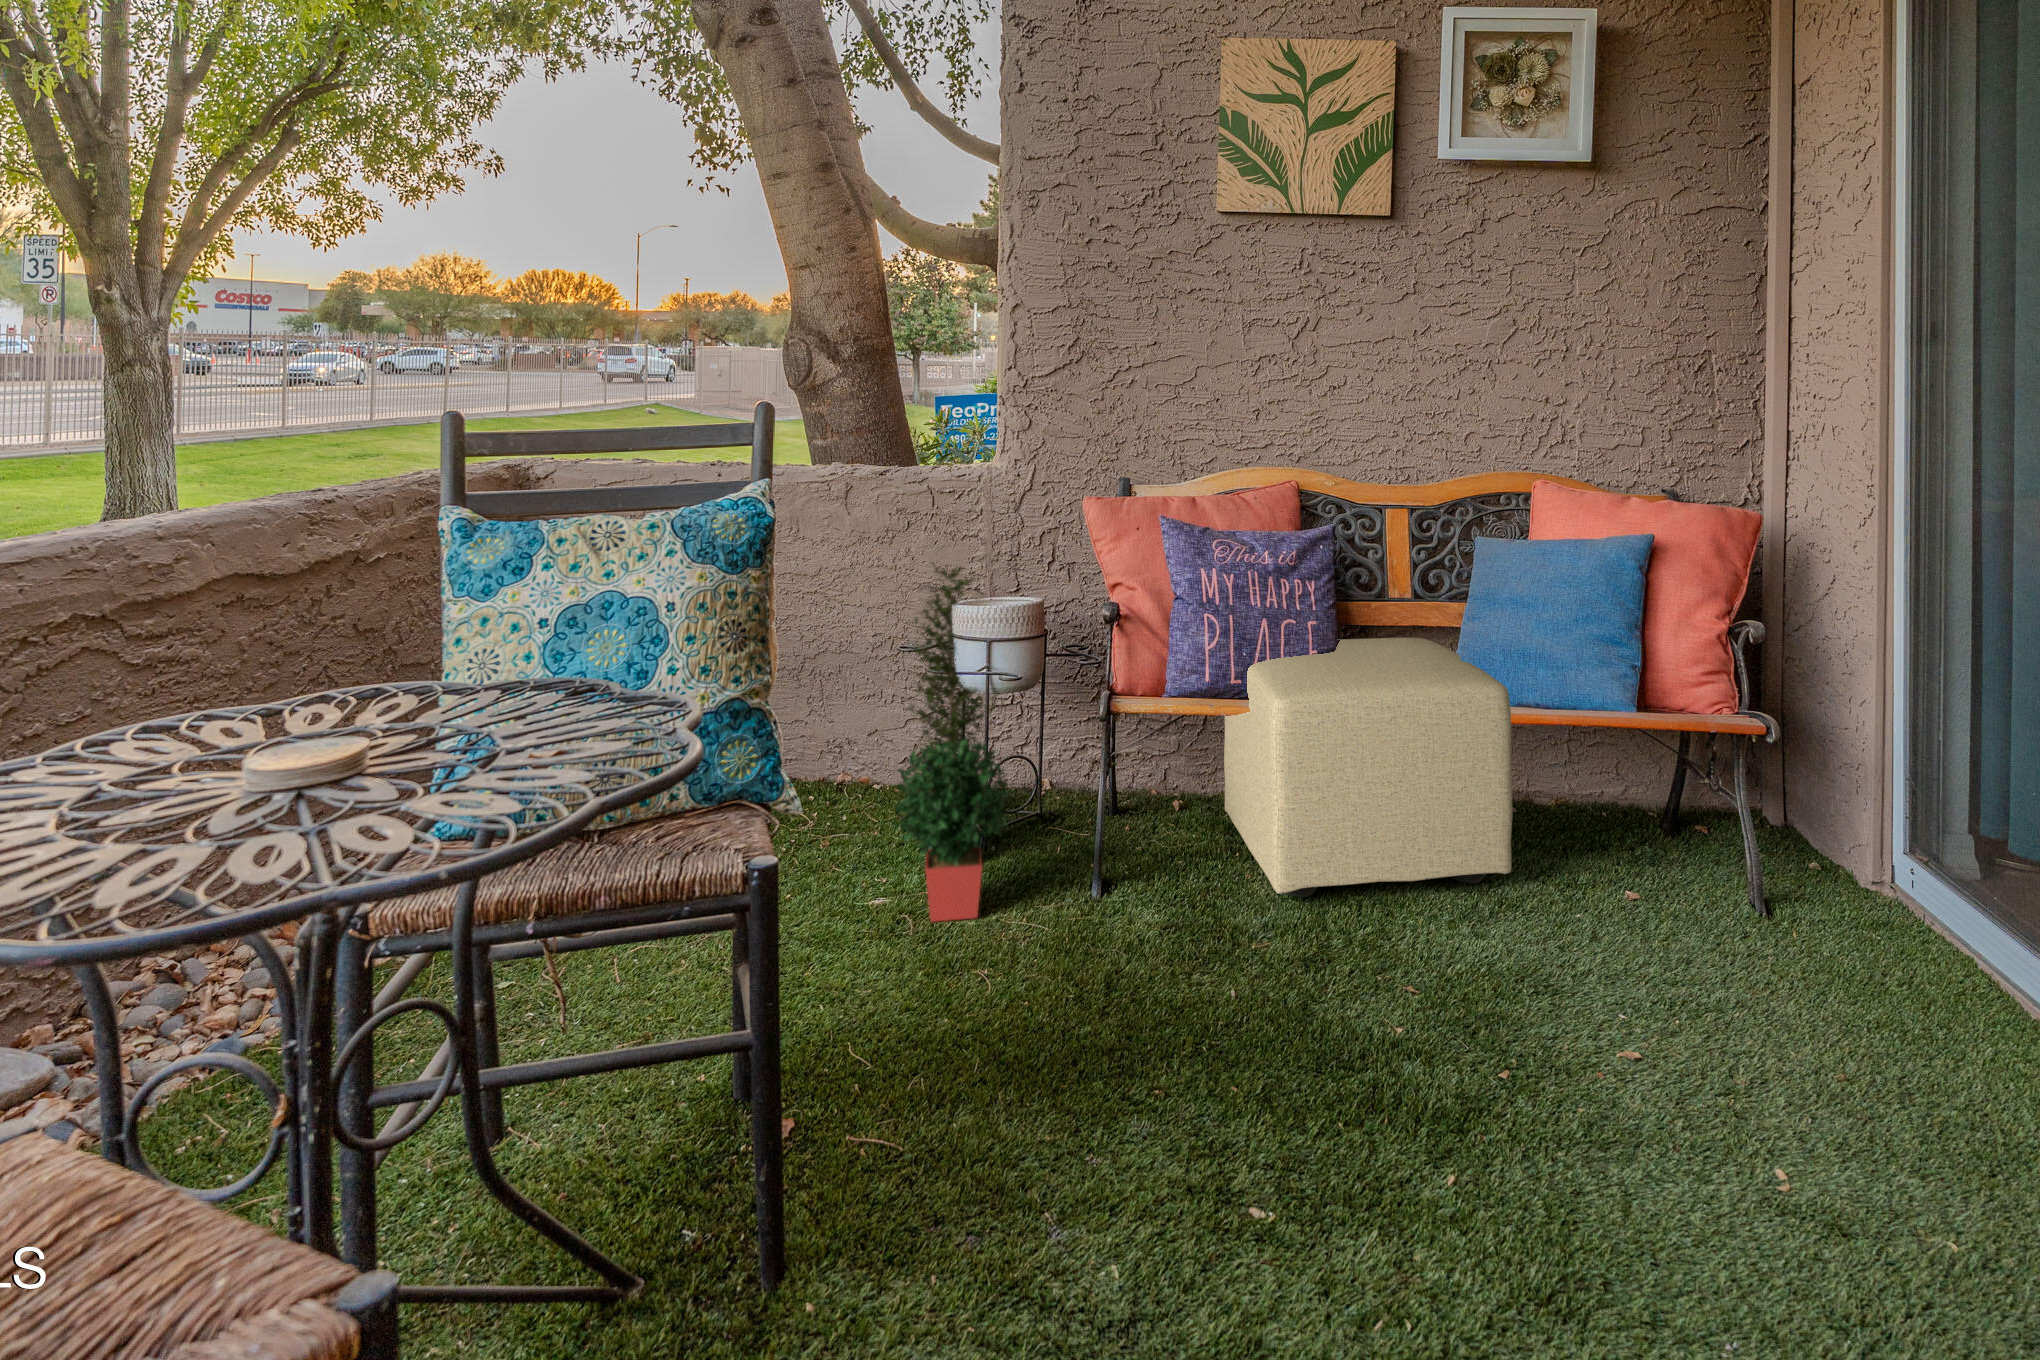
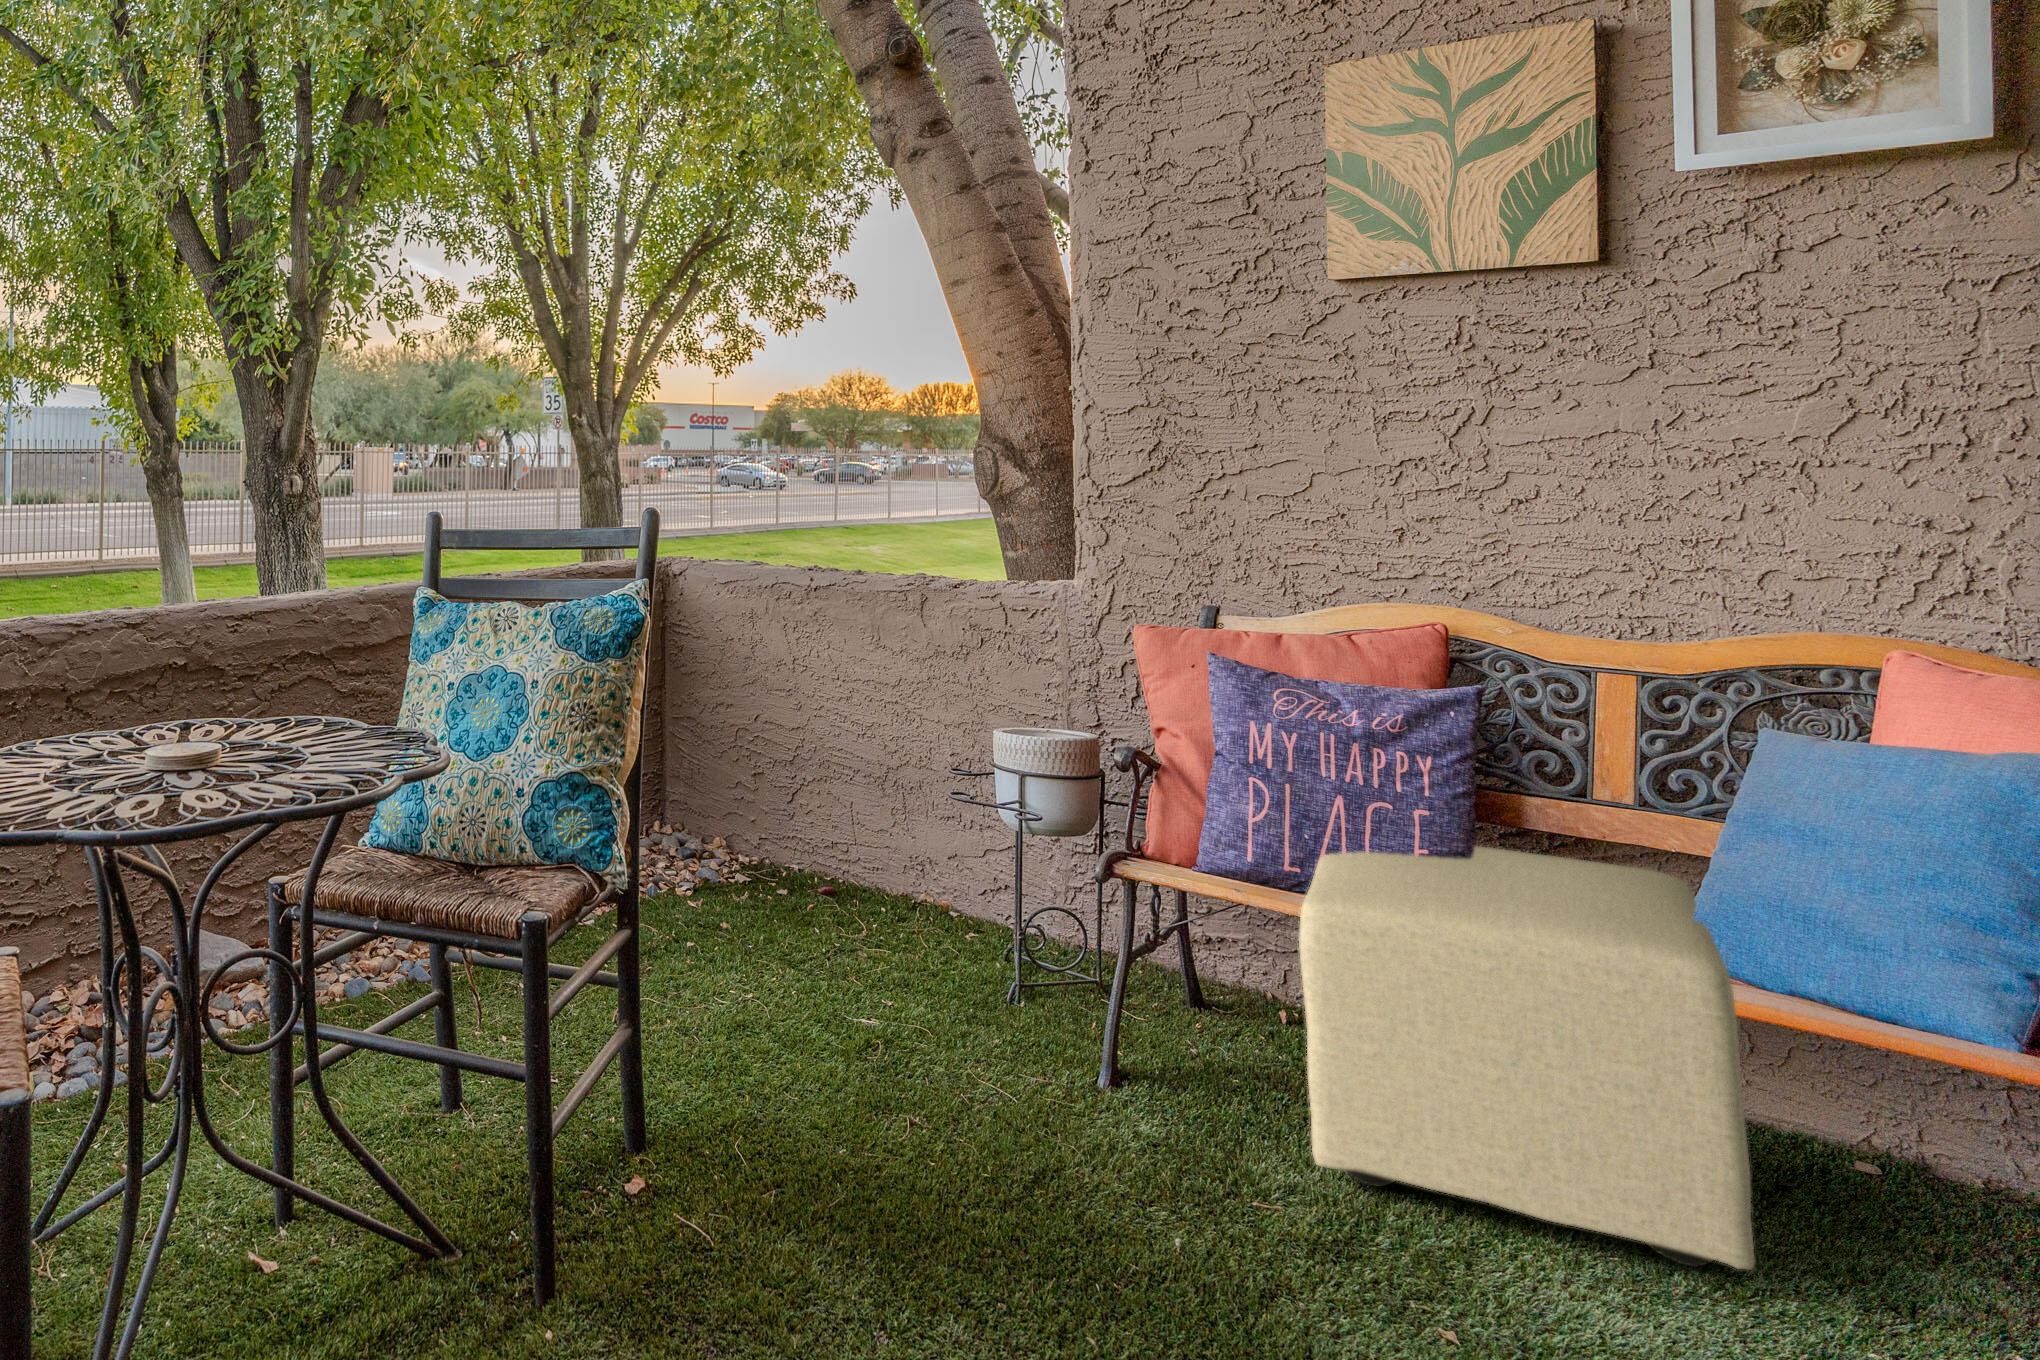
potted plant: present [895,561,1012,922] -> none [855,680,1069,1071]

